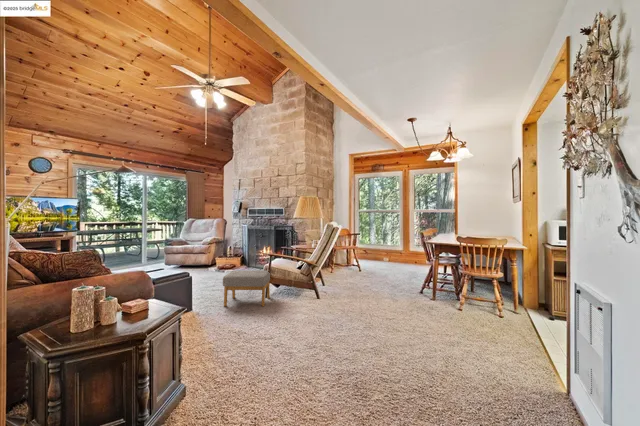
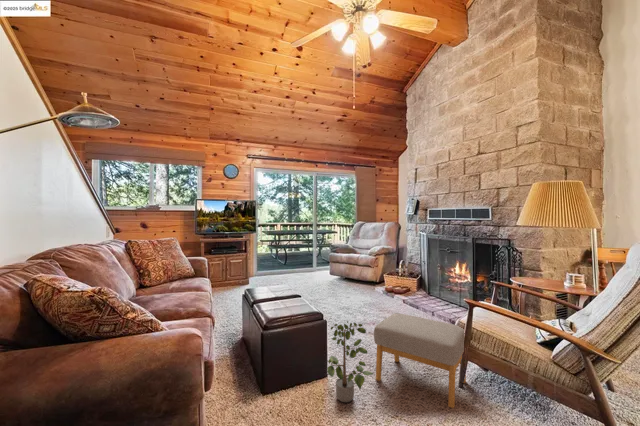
potted plant: none [199,272,226,317] -> present [327,321,373,402]

